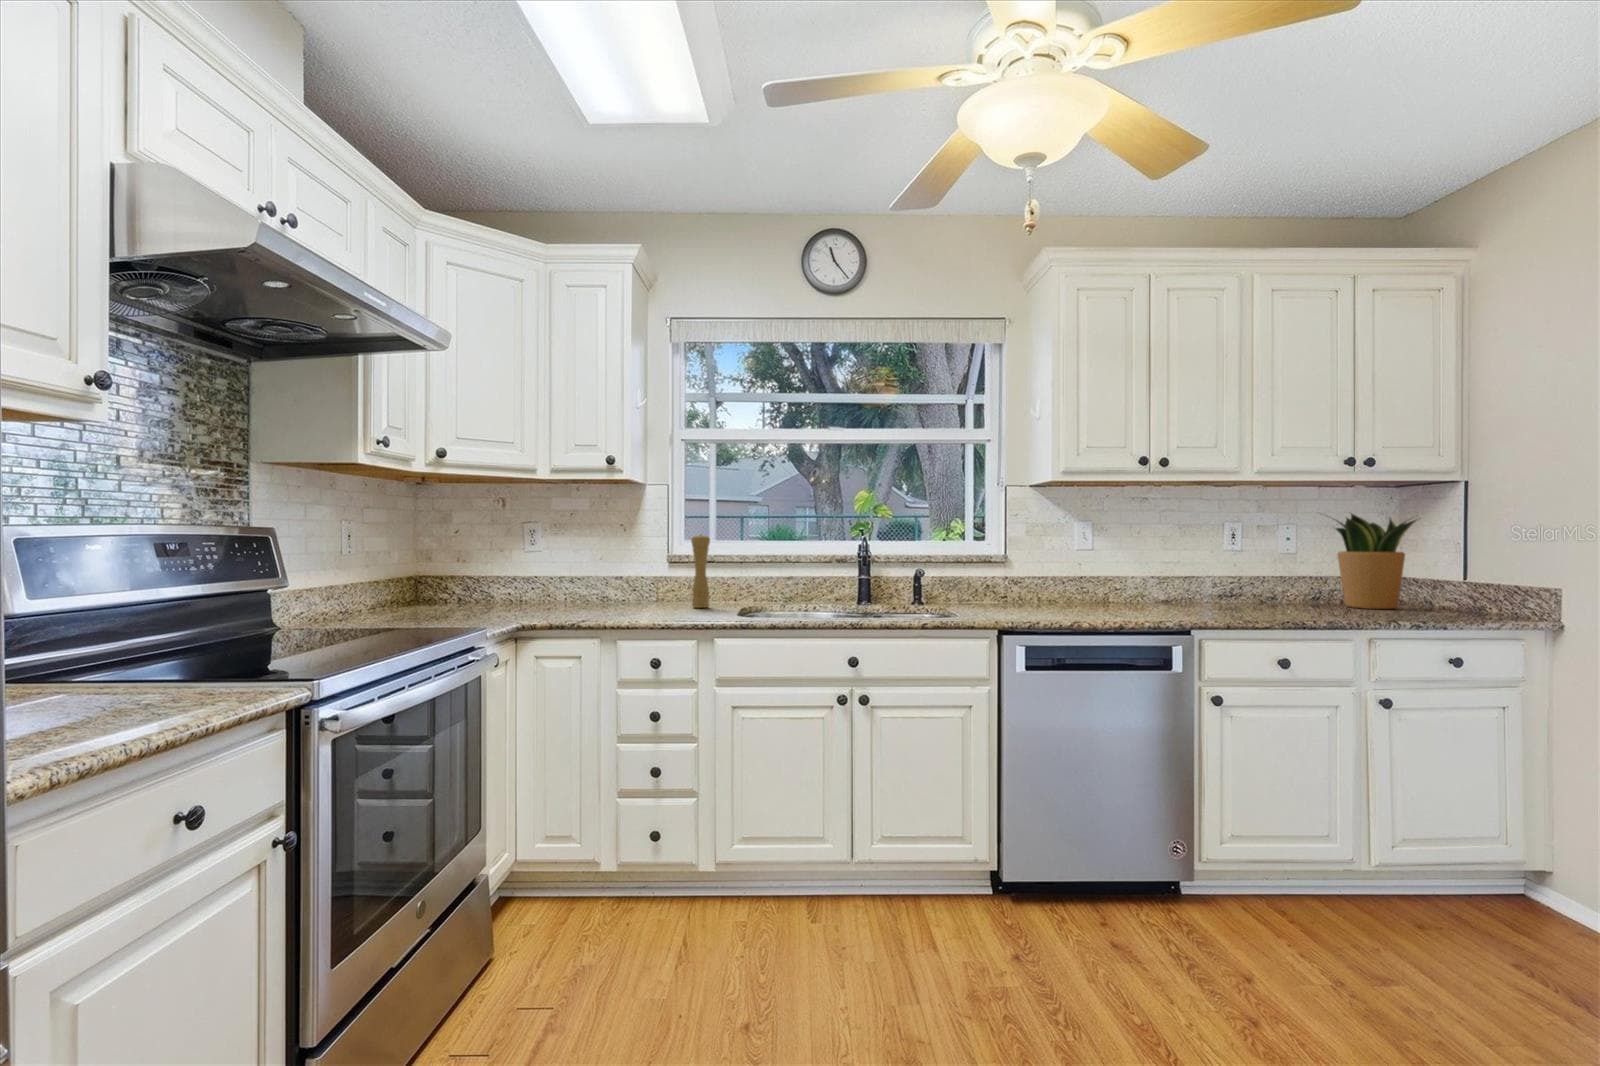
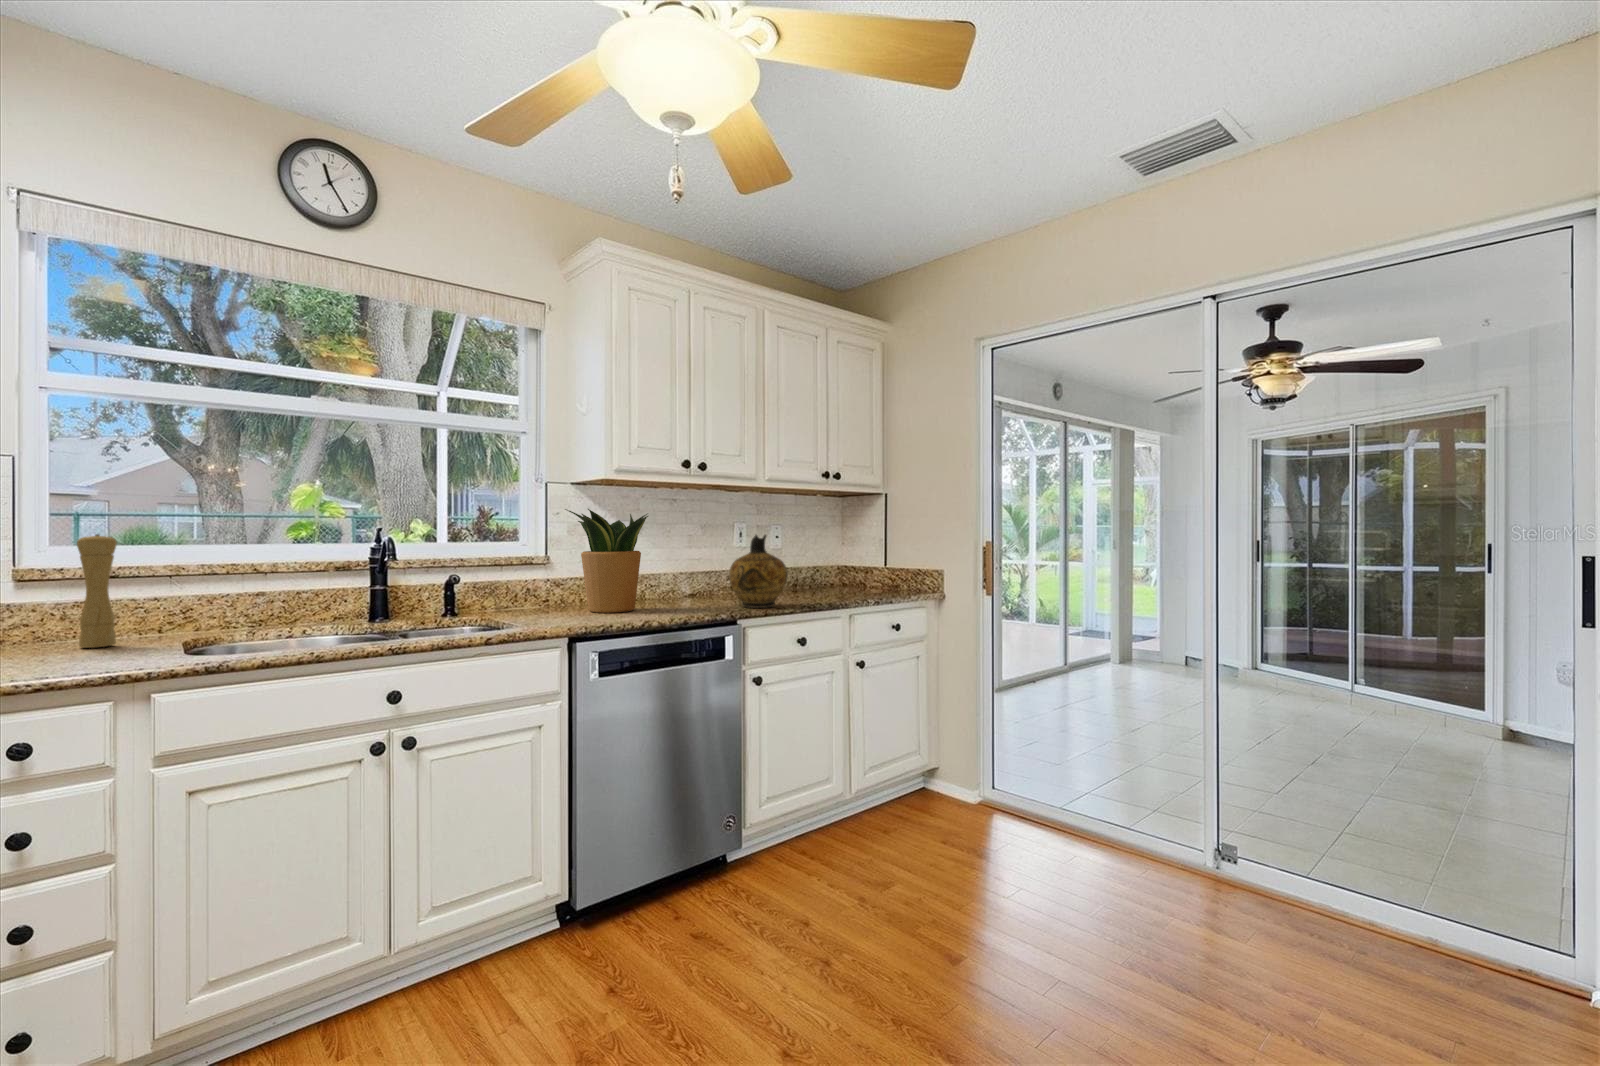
potted plant: present [1334,514,1417,609] -> present [565,509,648,613]
ceramic jug: none [1193,535,1269,619] -> present [729,535,788,608]

